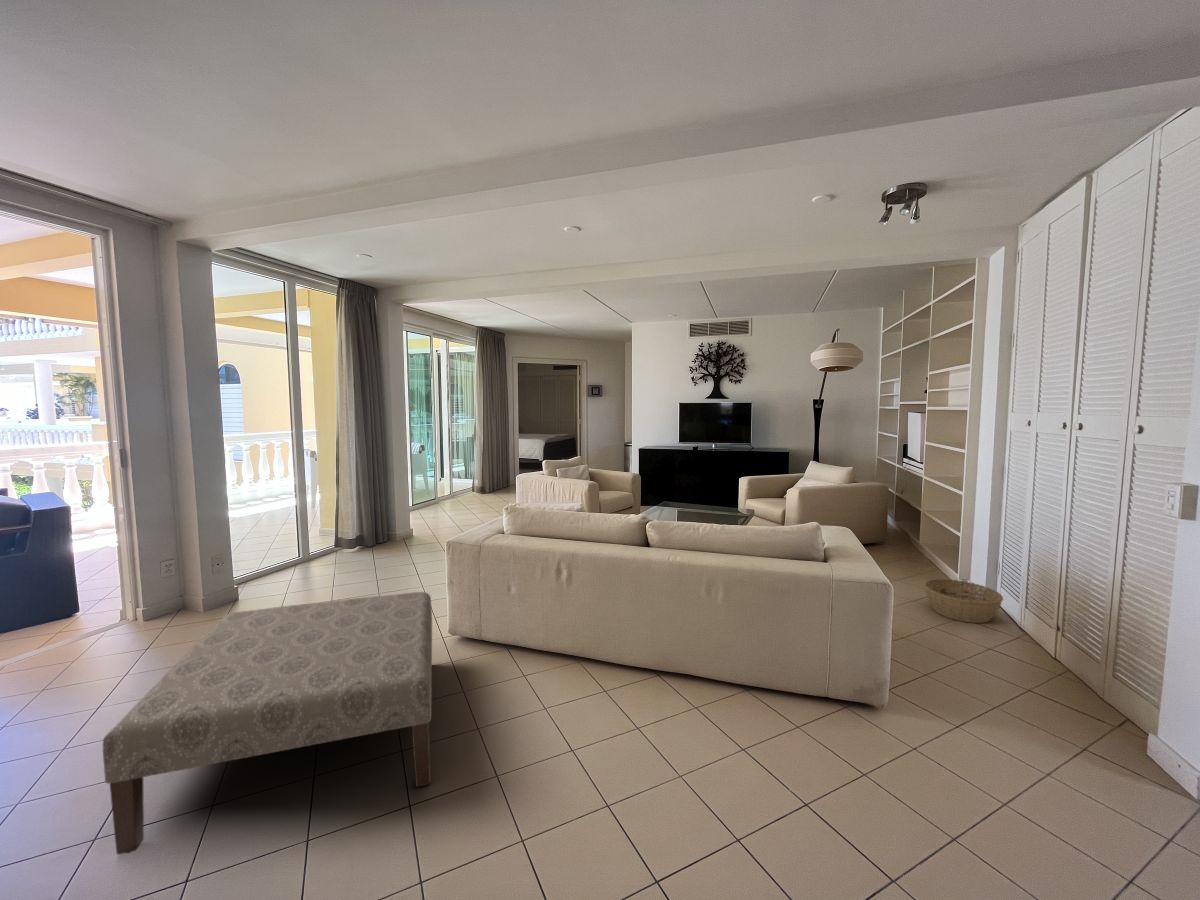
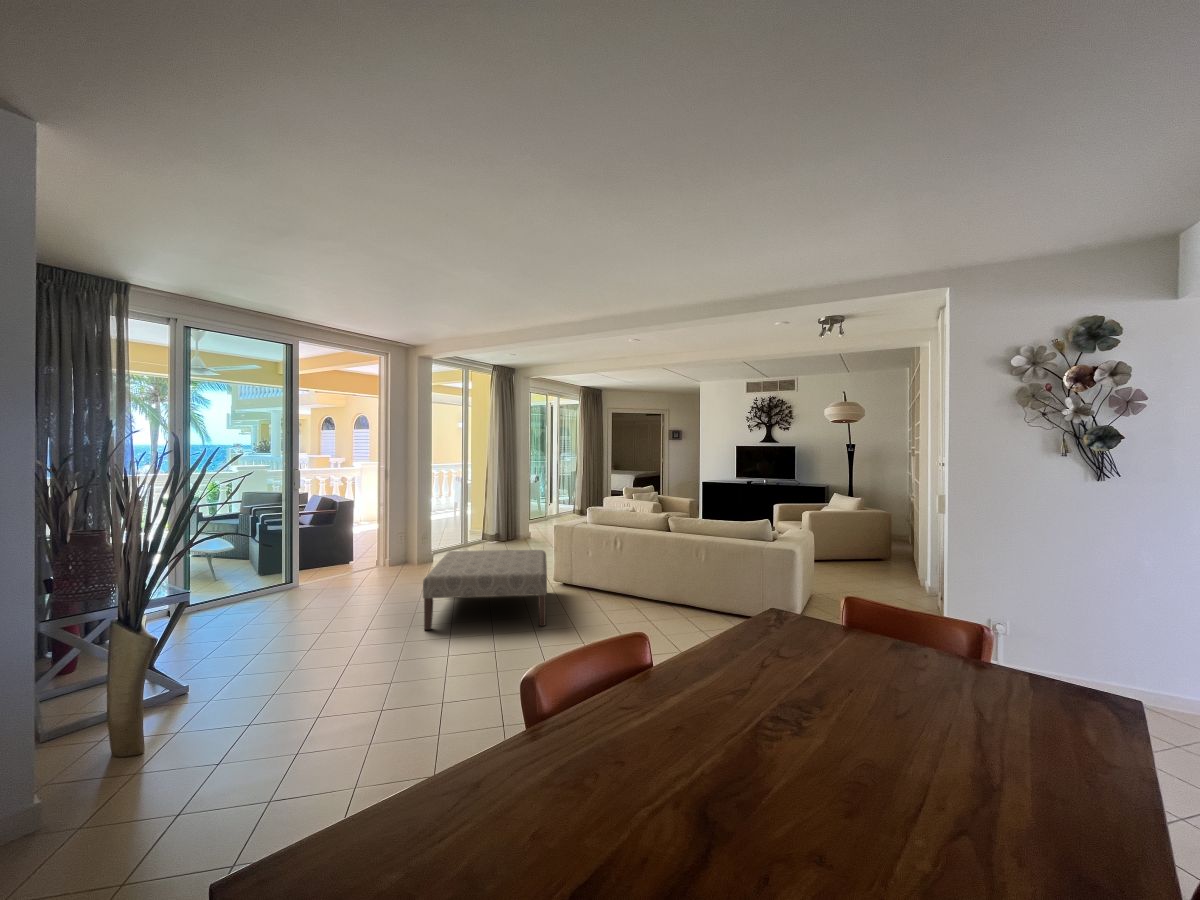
basket: present [925,579,1003,623] -> none [875,574,927,601]

